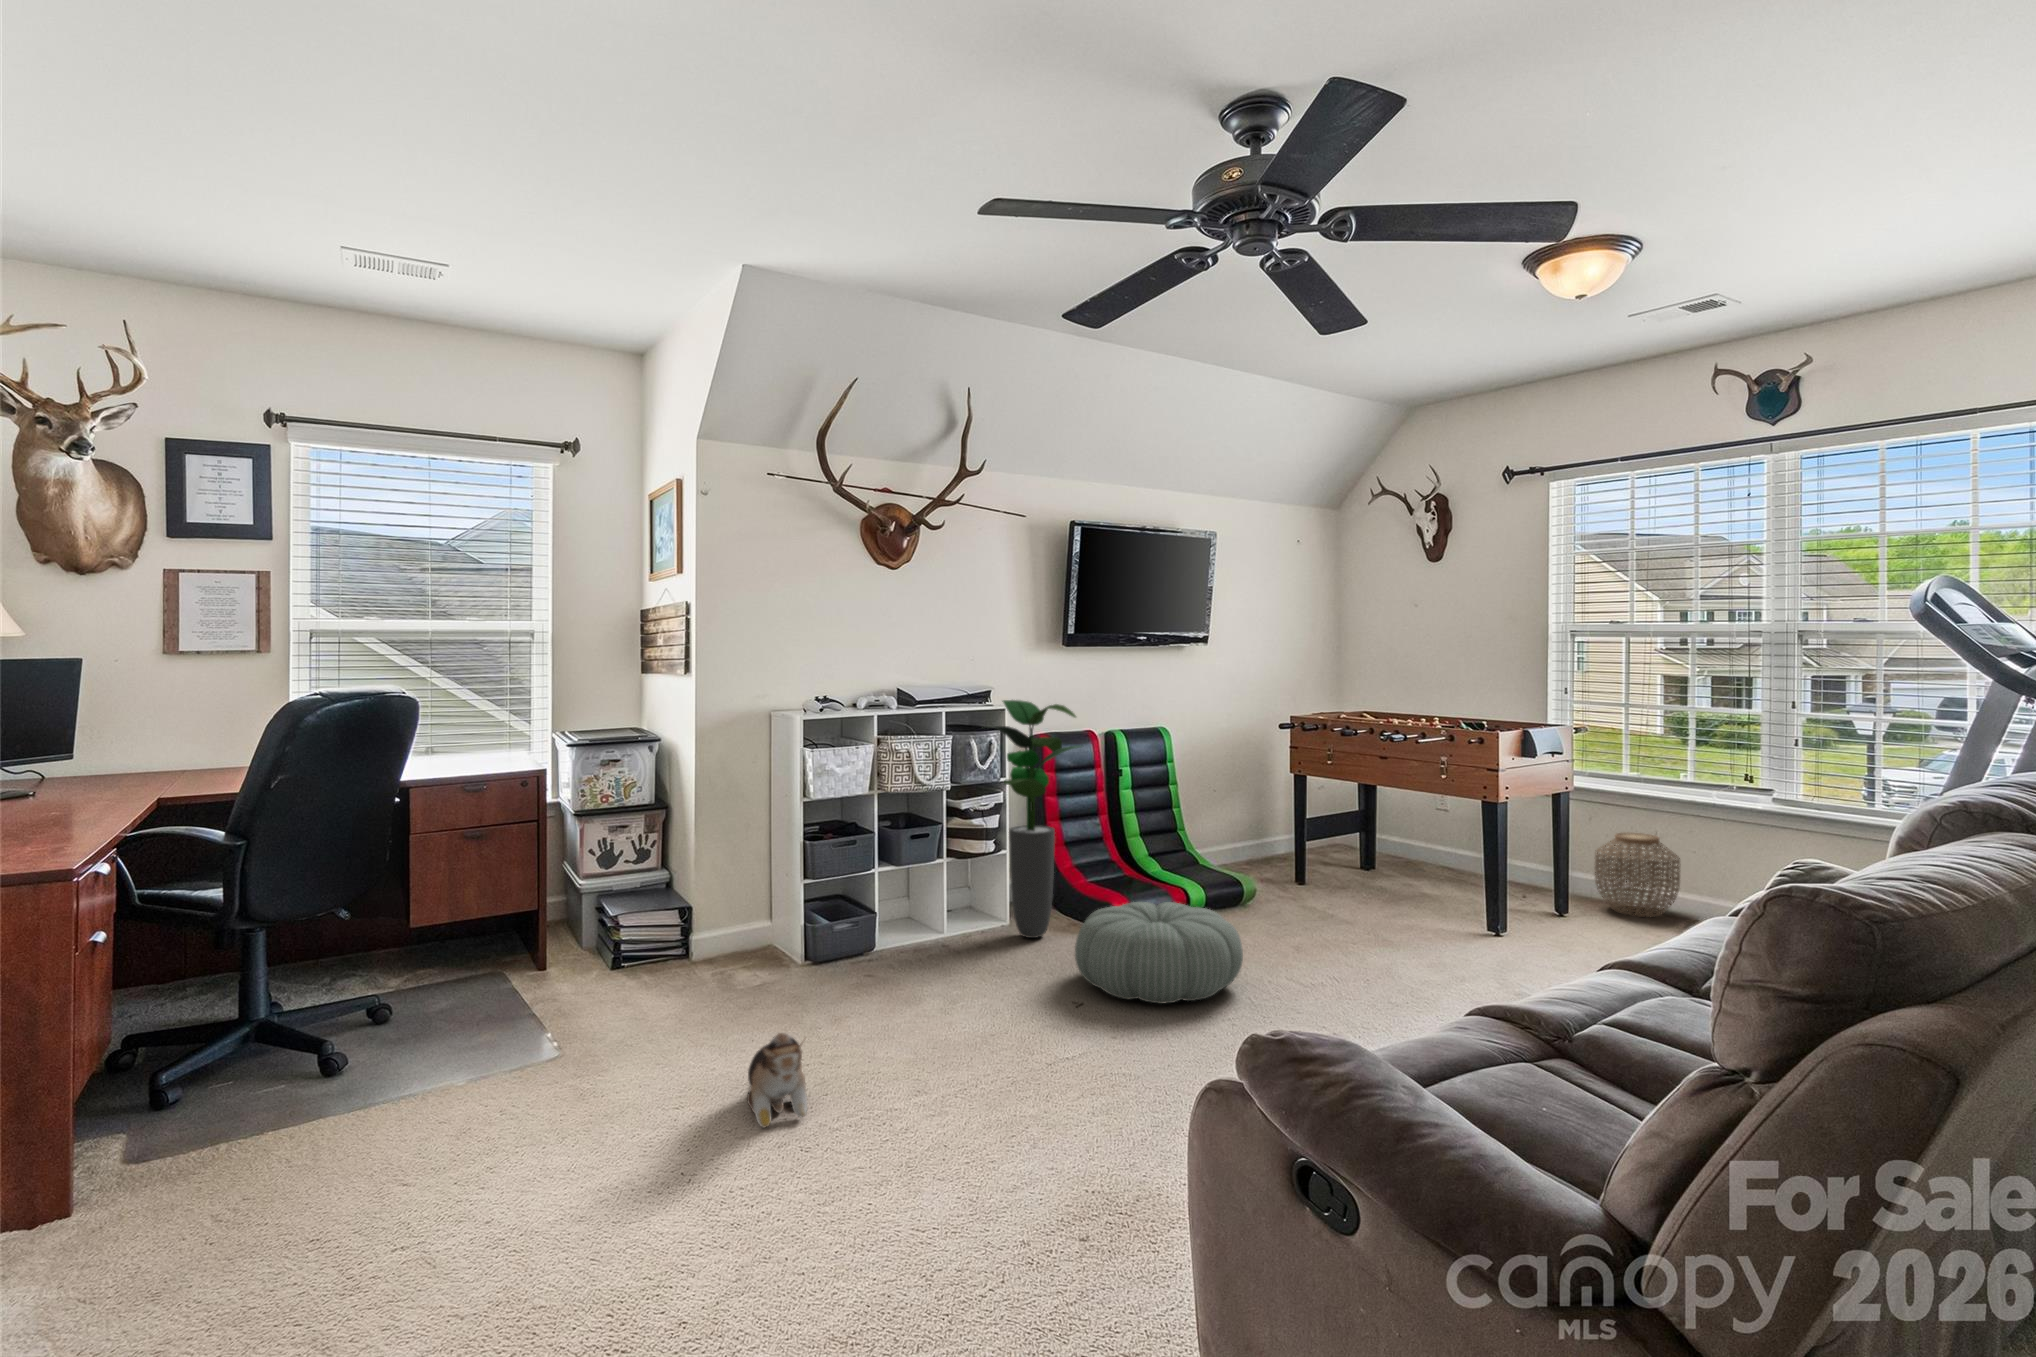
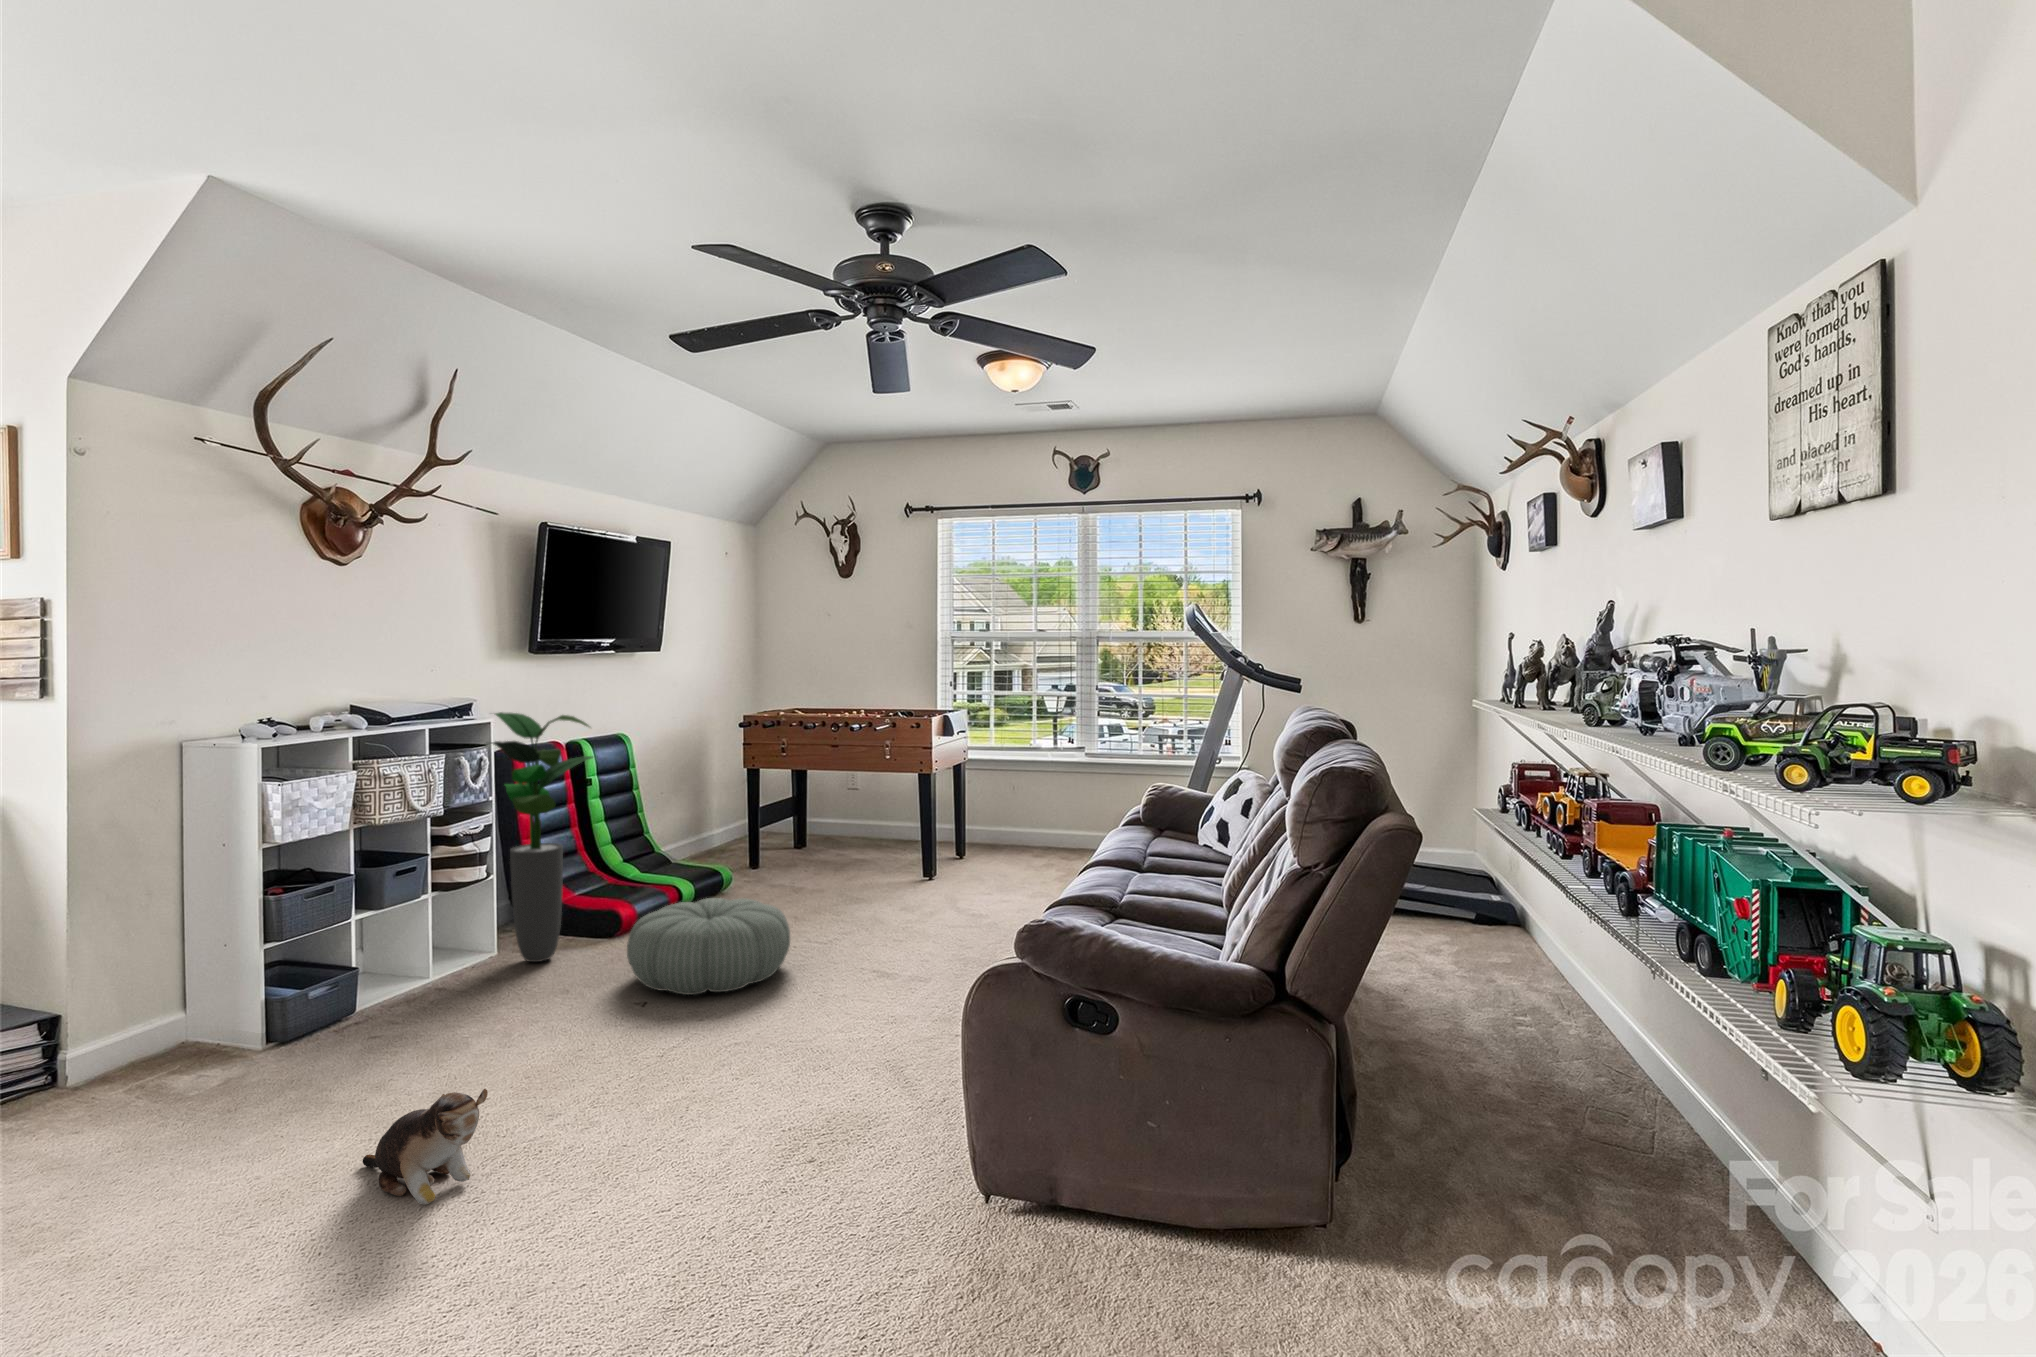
woven basket: present [1594,833,1680,917] -> none [987,794,1043,857]

